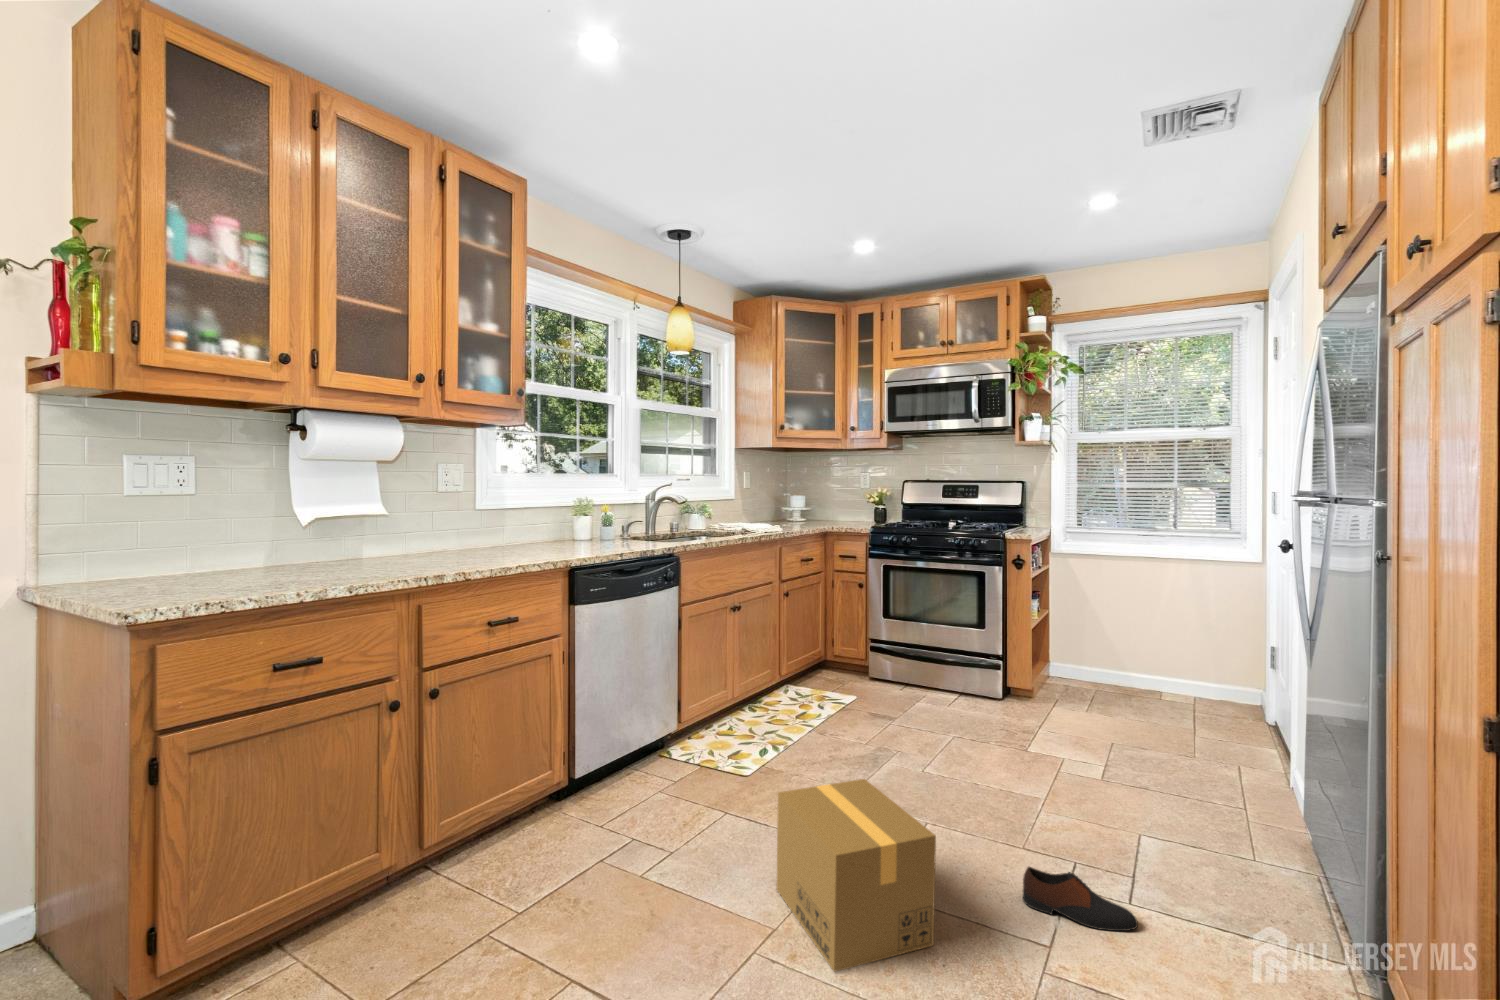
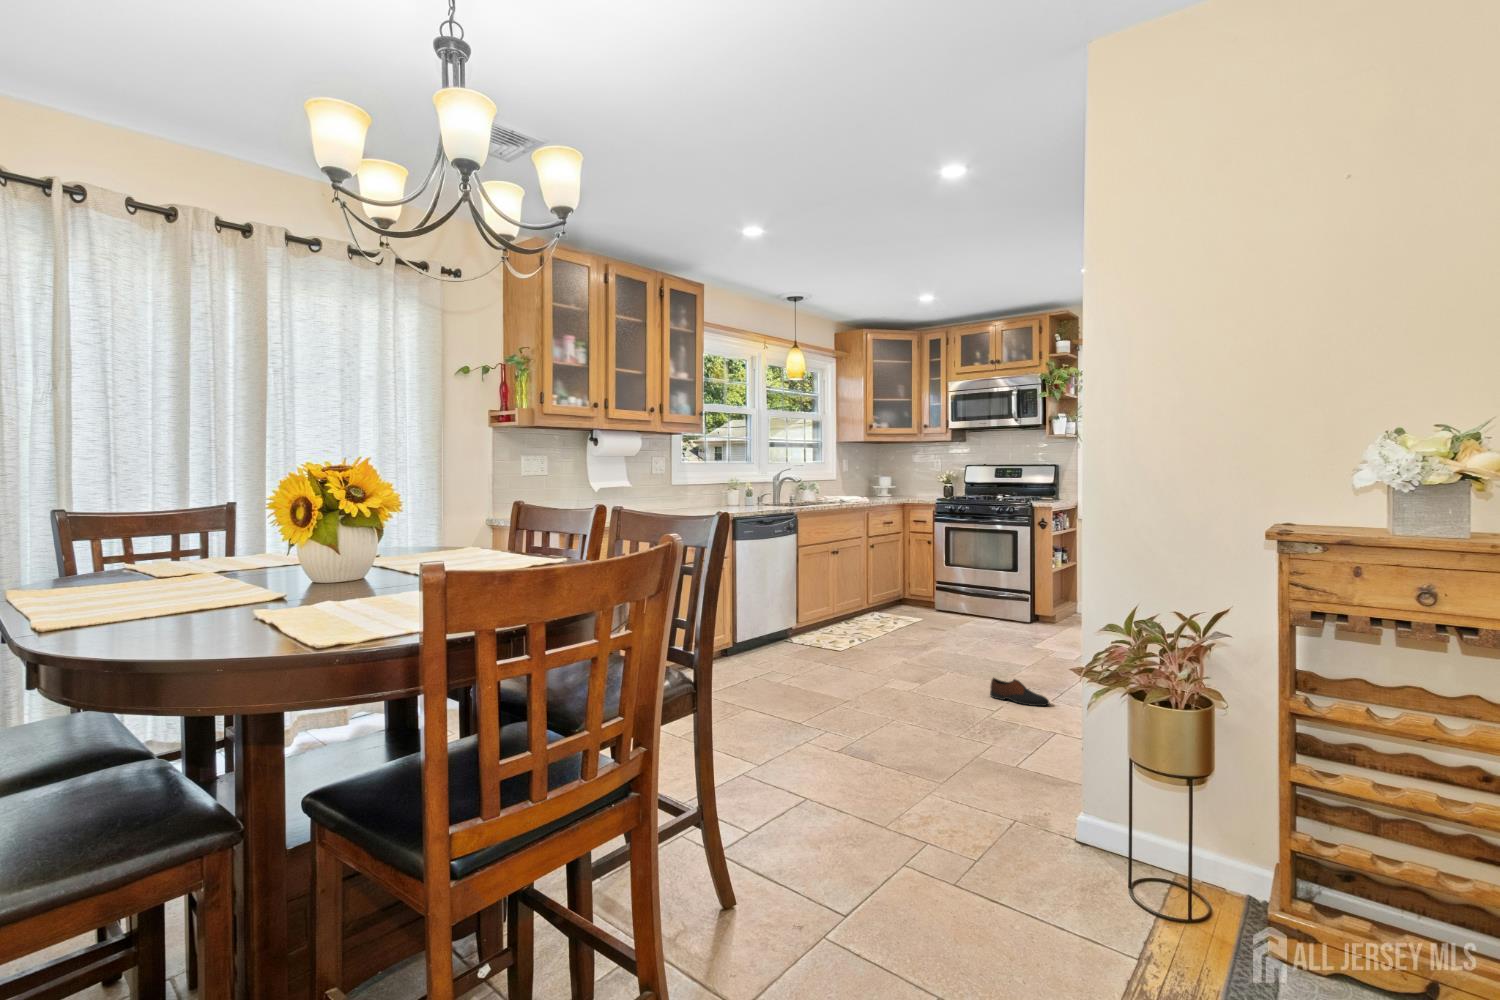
cardboard box: present [777,779,936,972] -> none [853,632,934,709]

